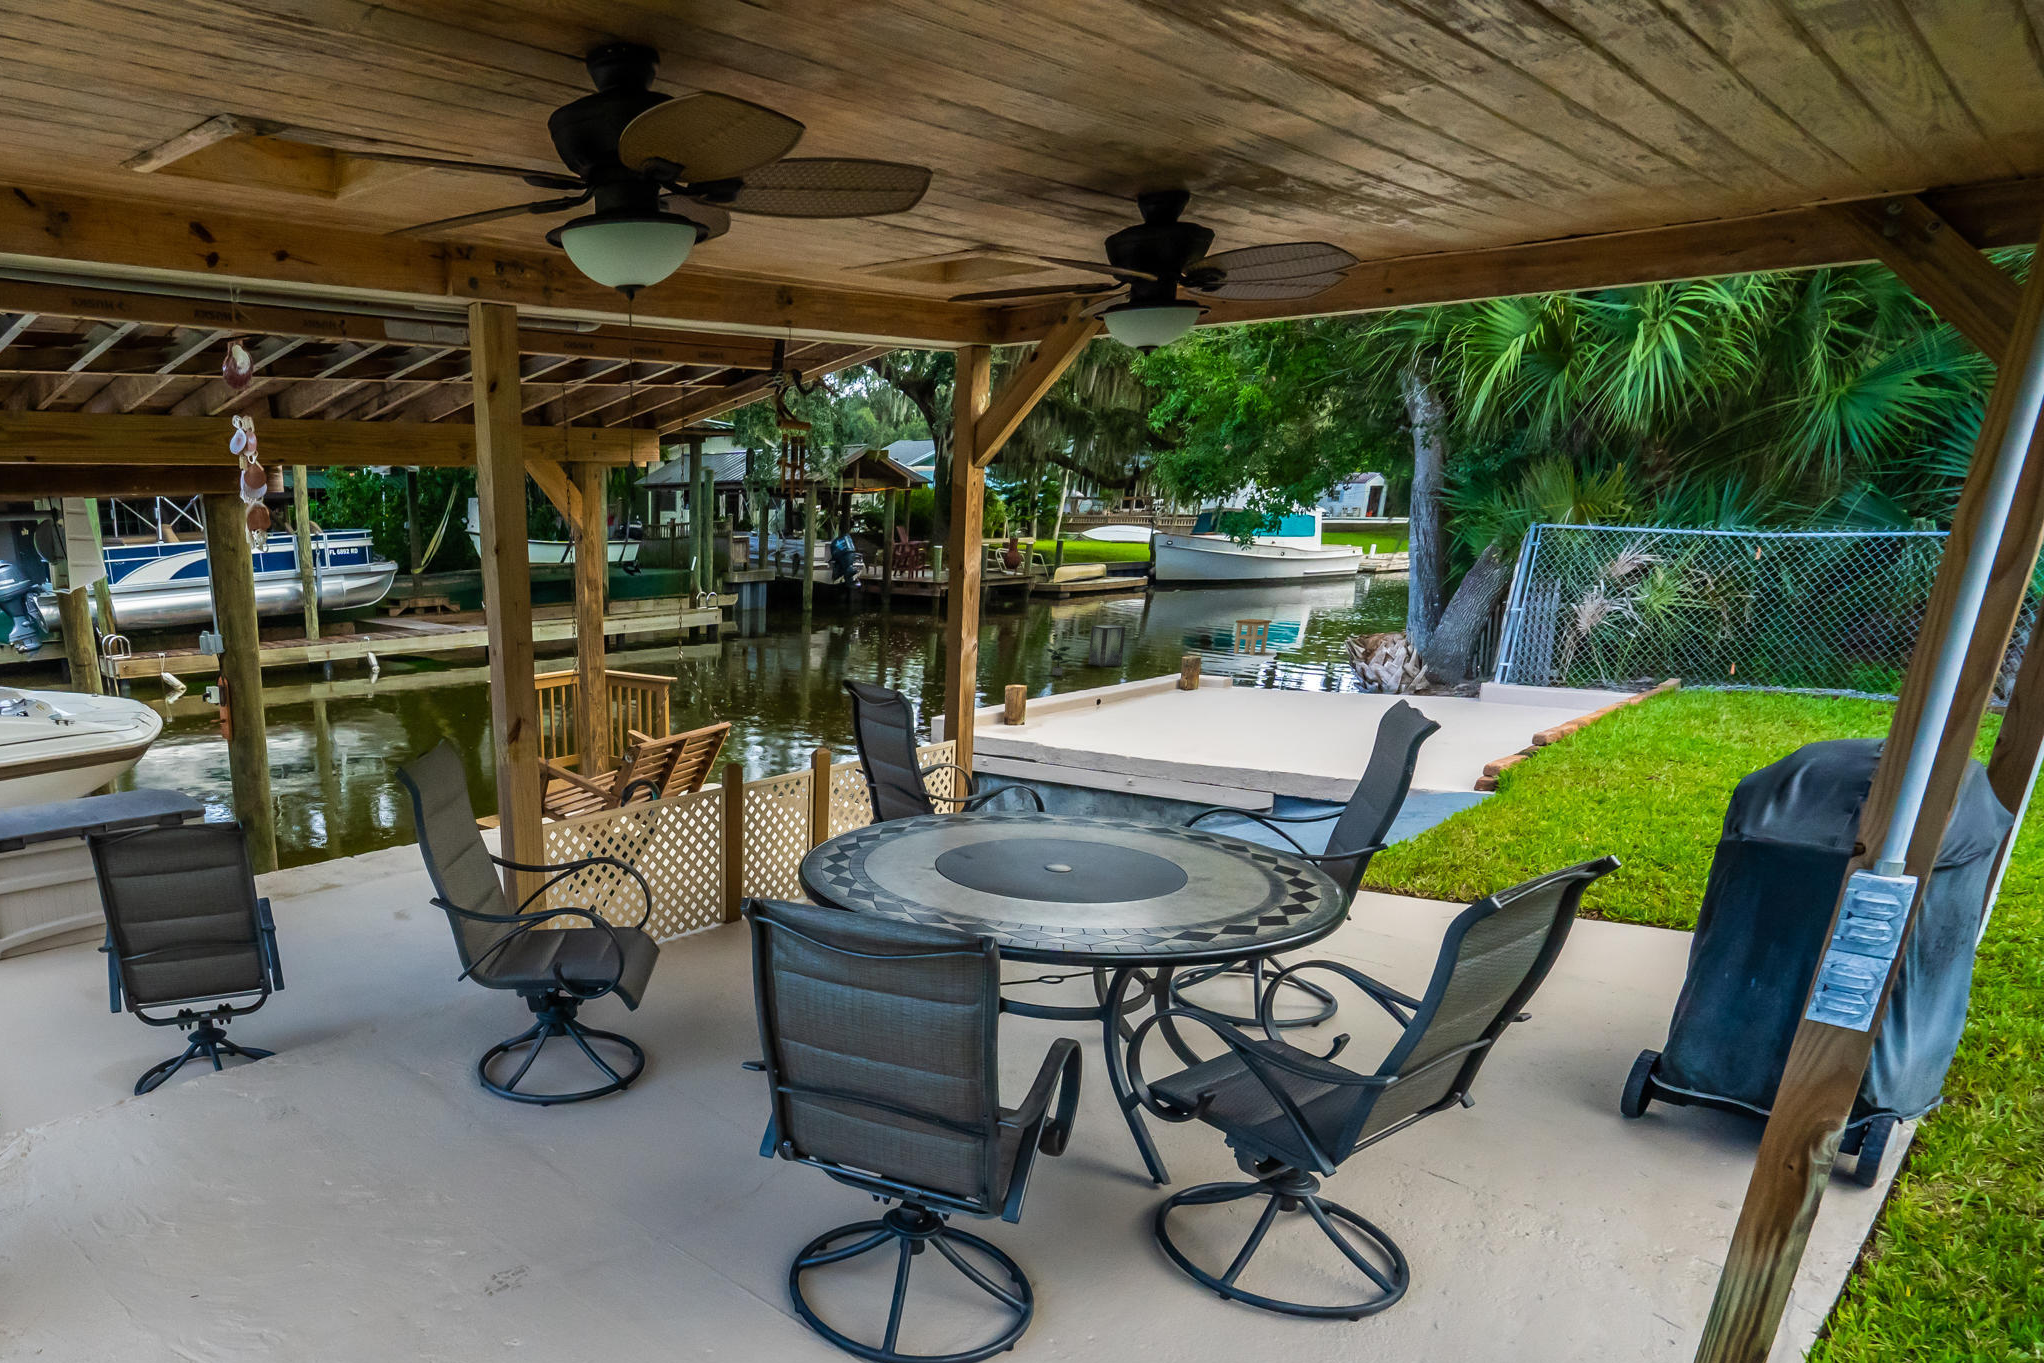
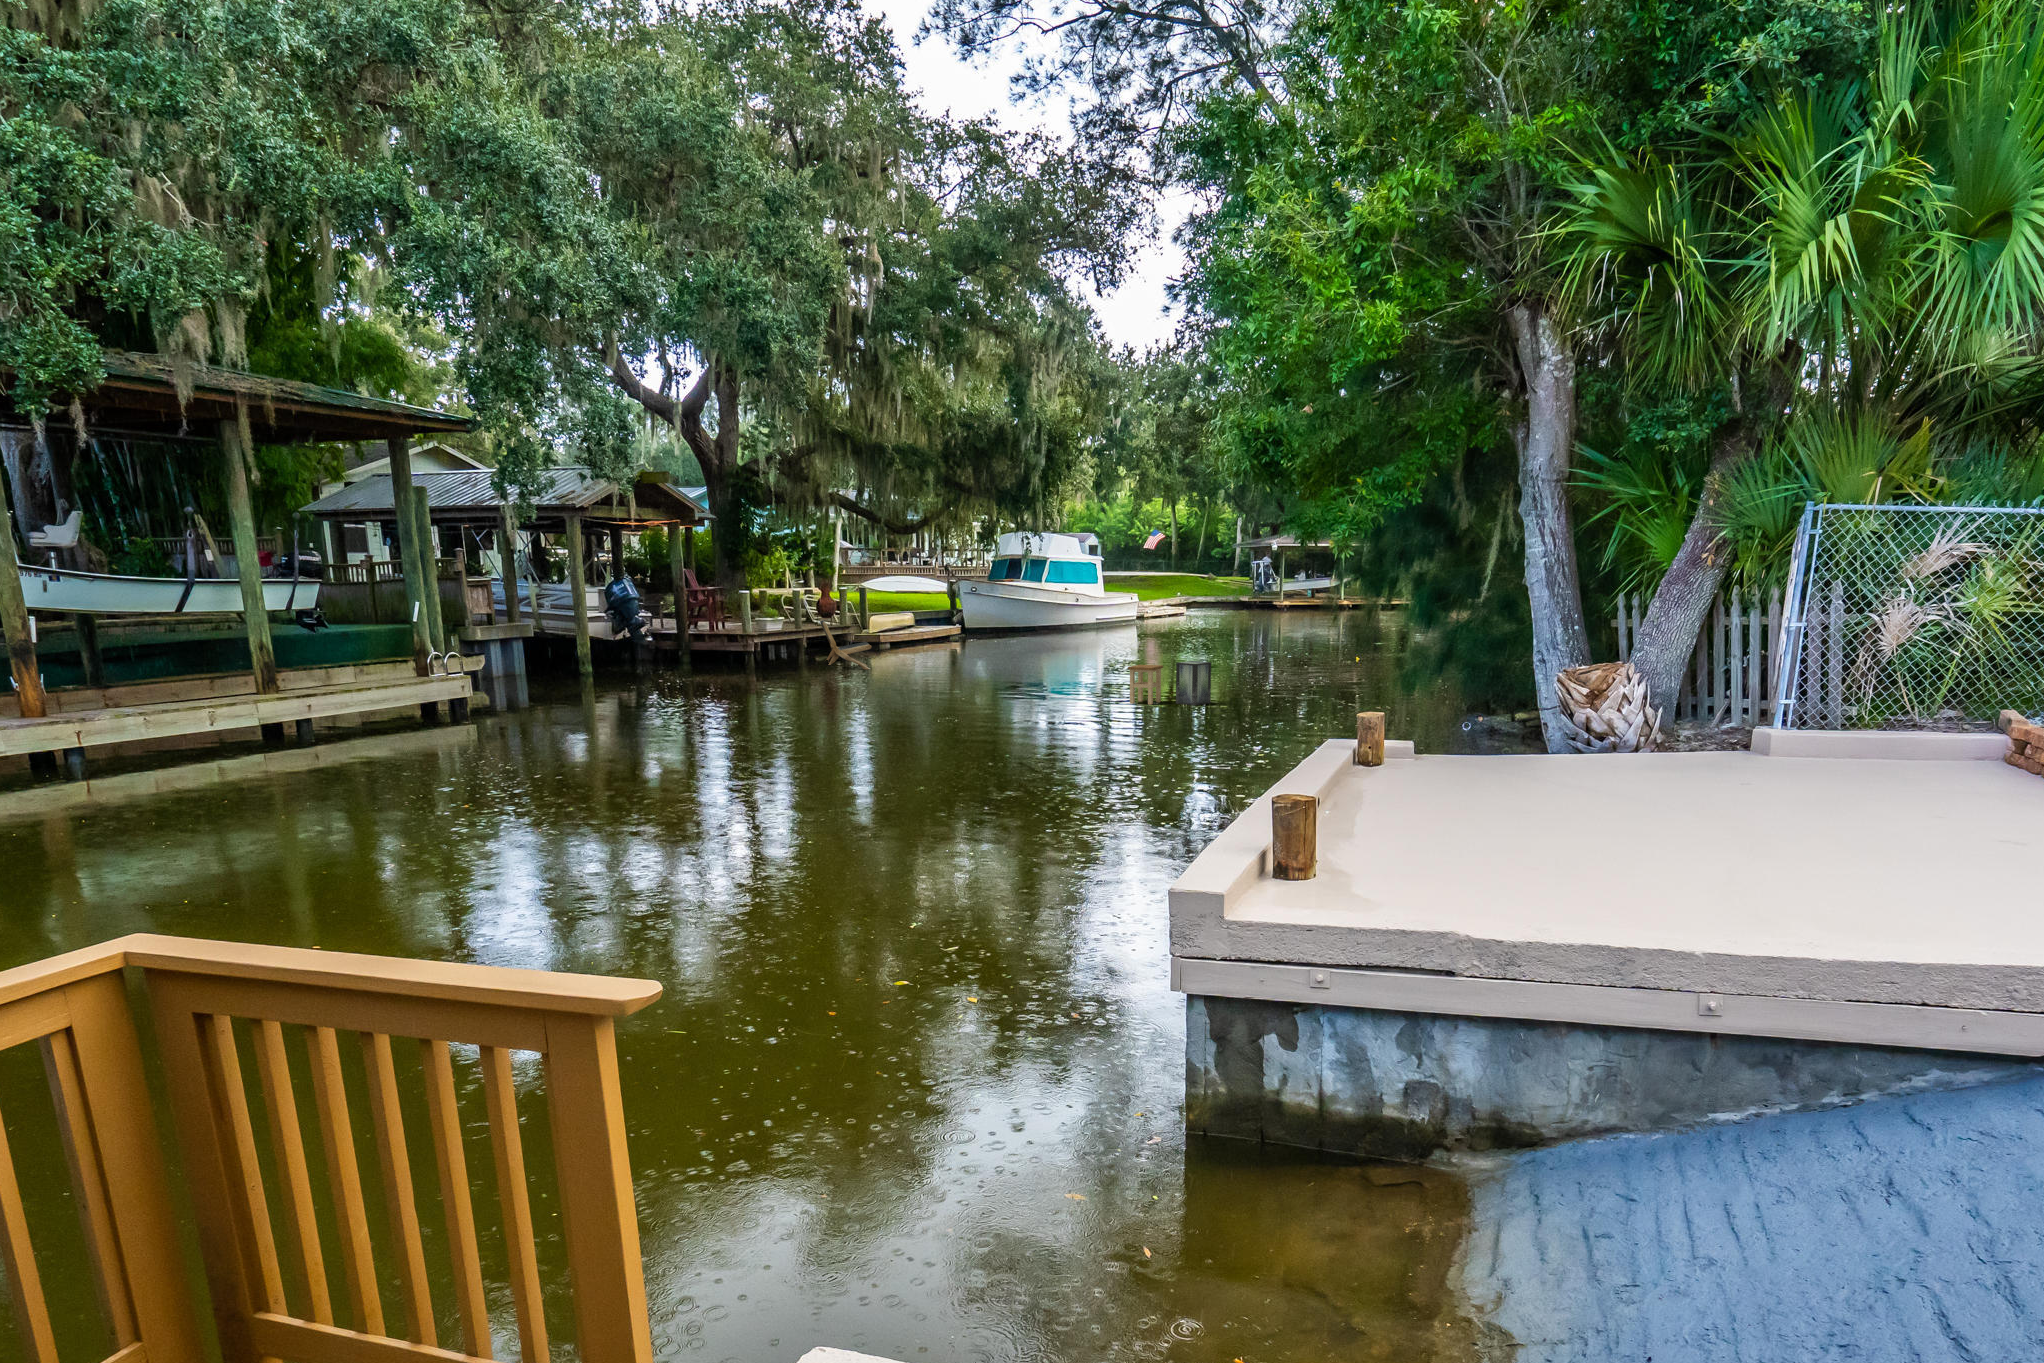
lounge chair: none [996,571,1040,615] -> present [820,620,871,669]
storage box: present [1088,625,1125,667] -> present [1176,661,1211,705]
potted plant: present [1046,647,1070,676] -> none [956,706,989,743]

